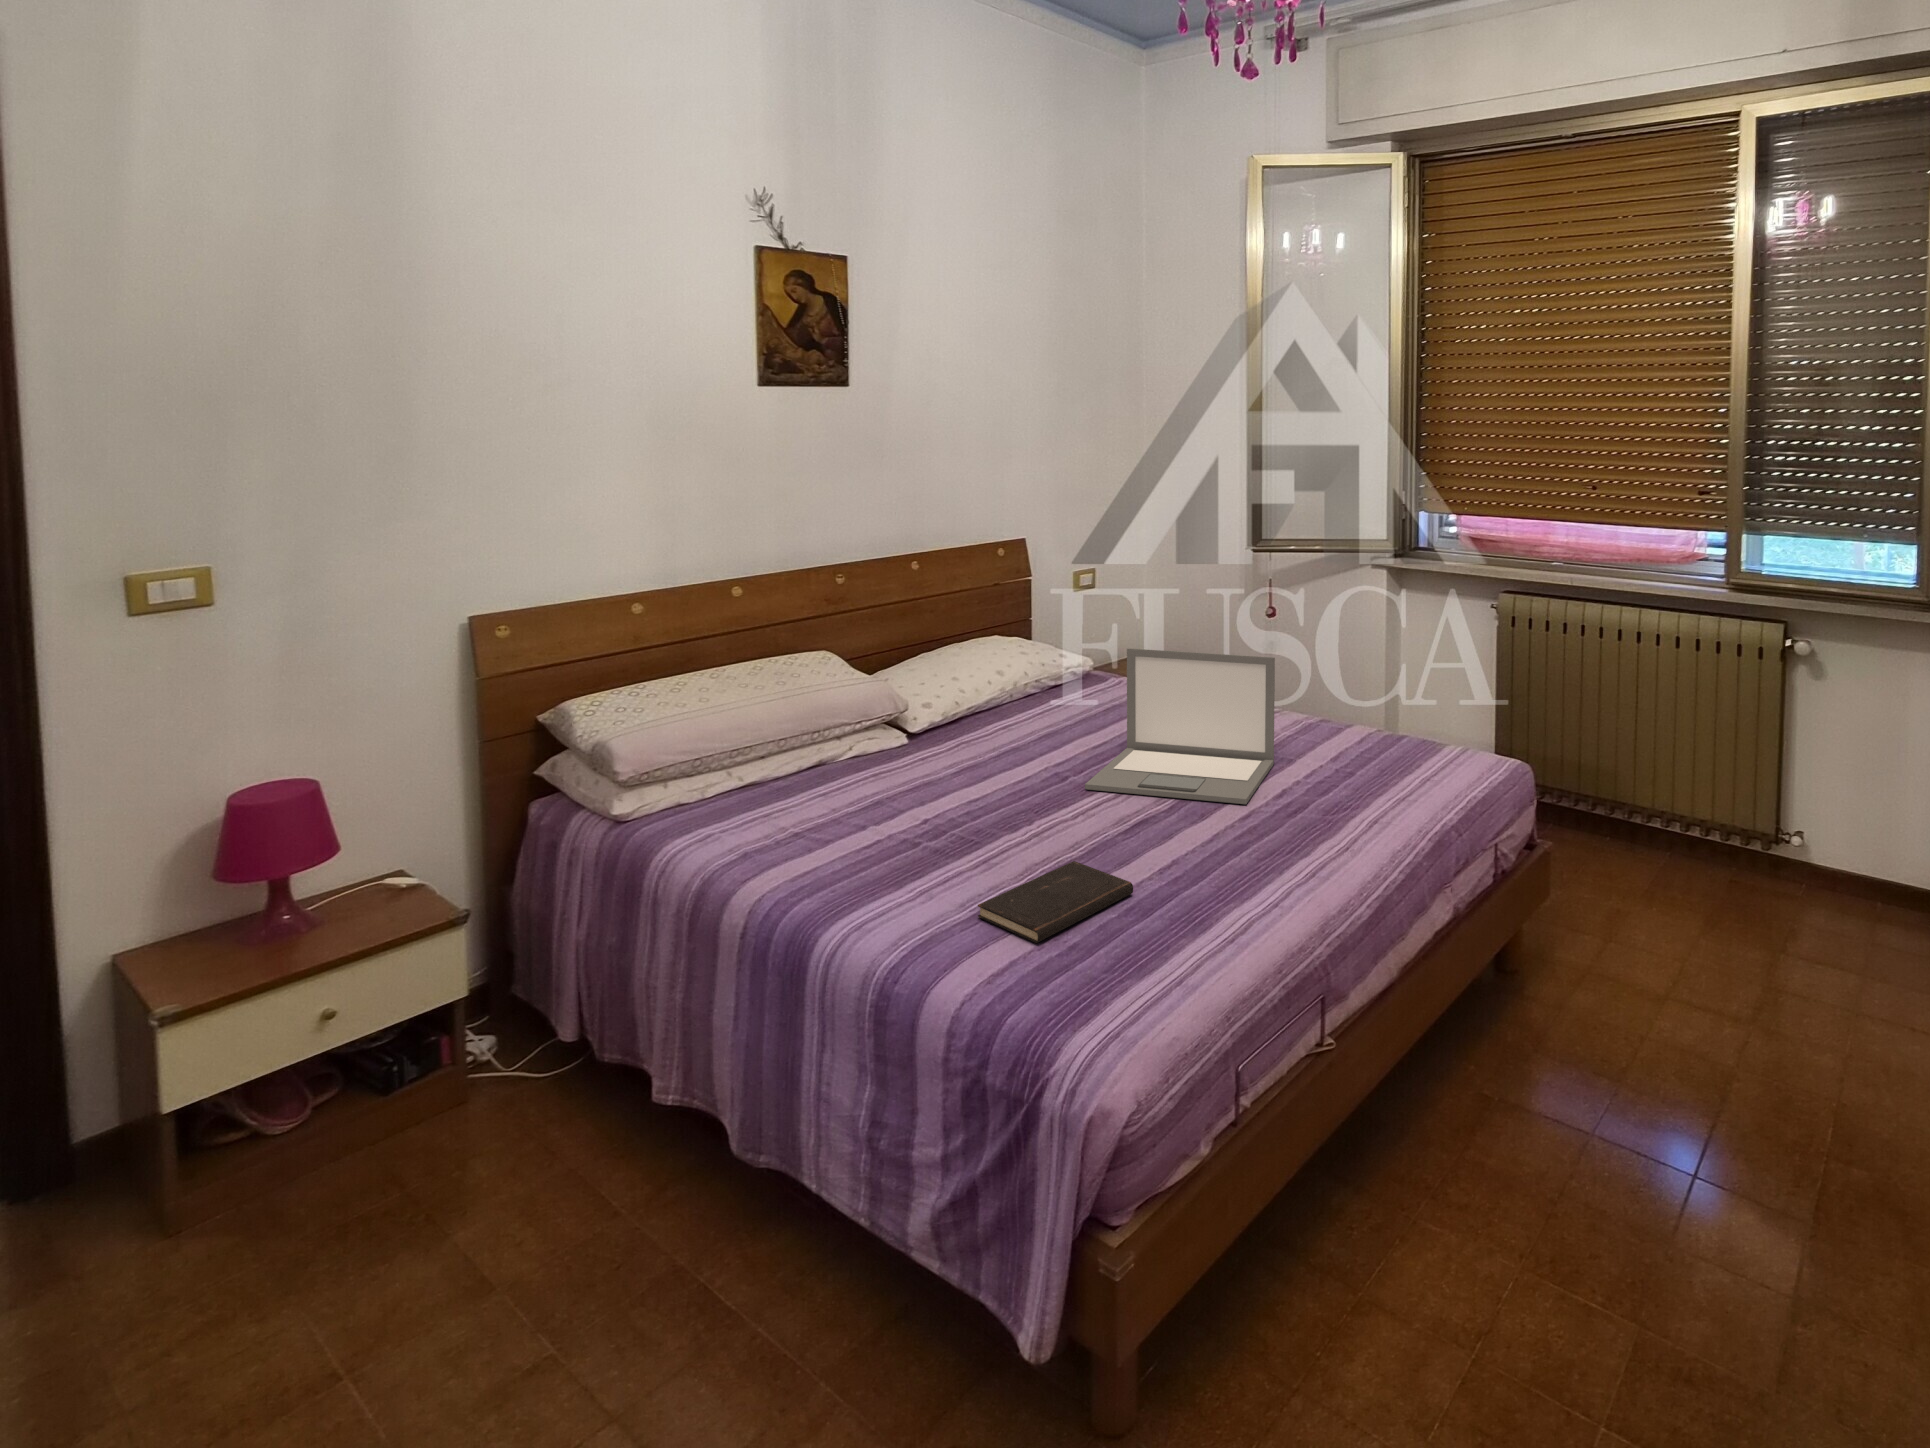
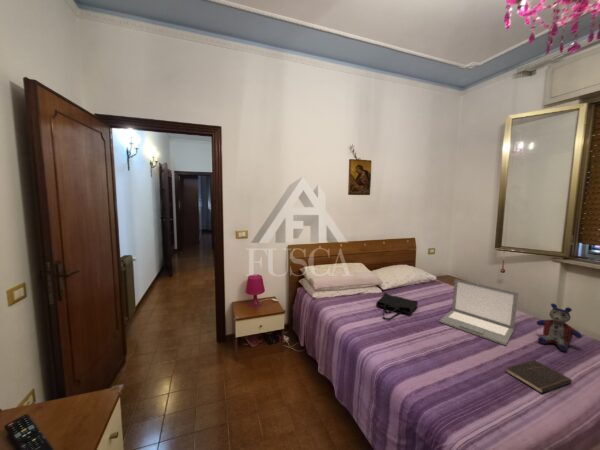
stuffed bear: none [1318,669,1398,783] -> present [537,303,582,351]
tote bag: none [883,738,1025,822] -> present [376,293,418,320]
hardcover book: present [978,861,1133,943] -> present [506,360,572,393]

